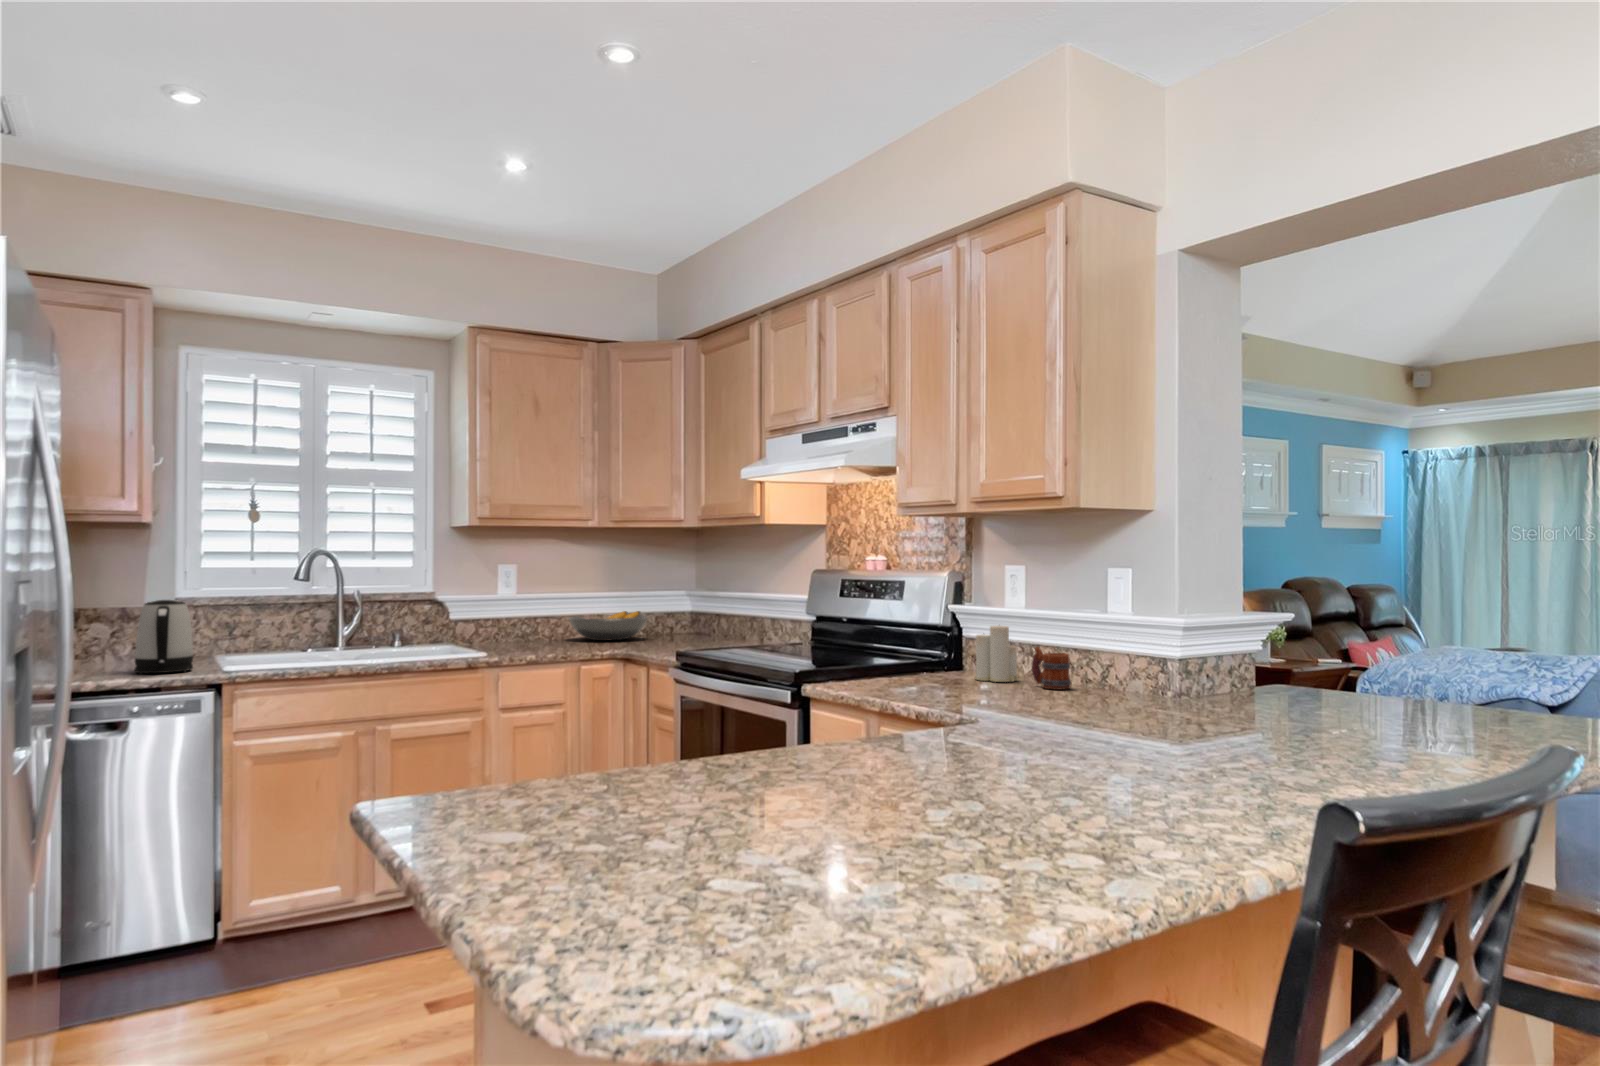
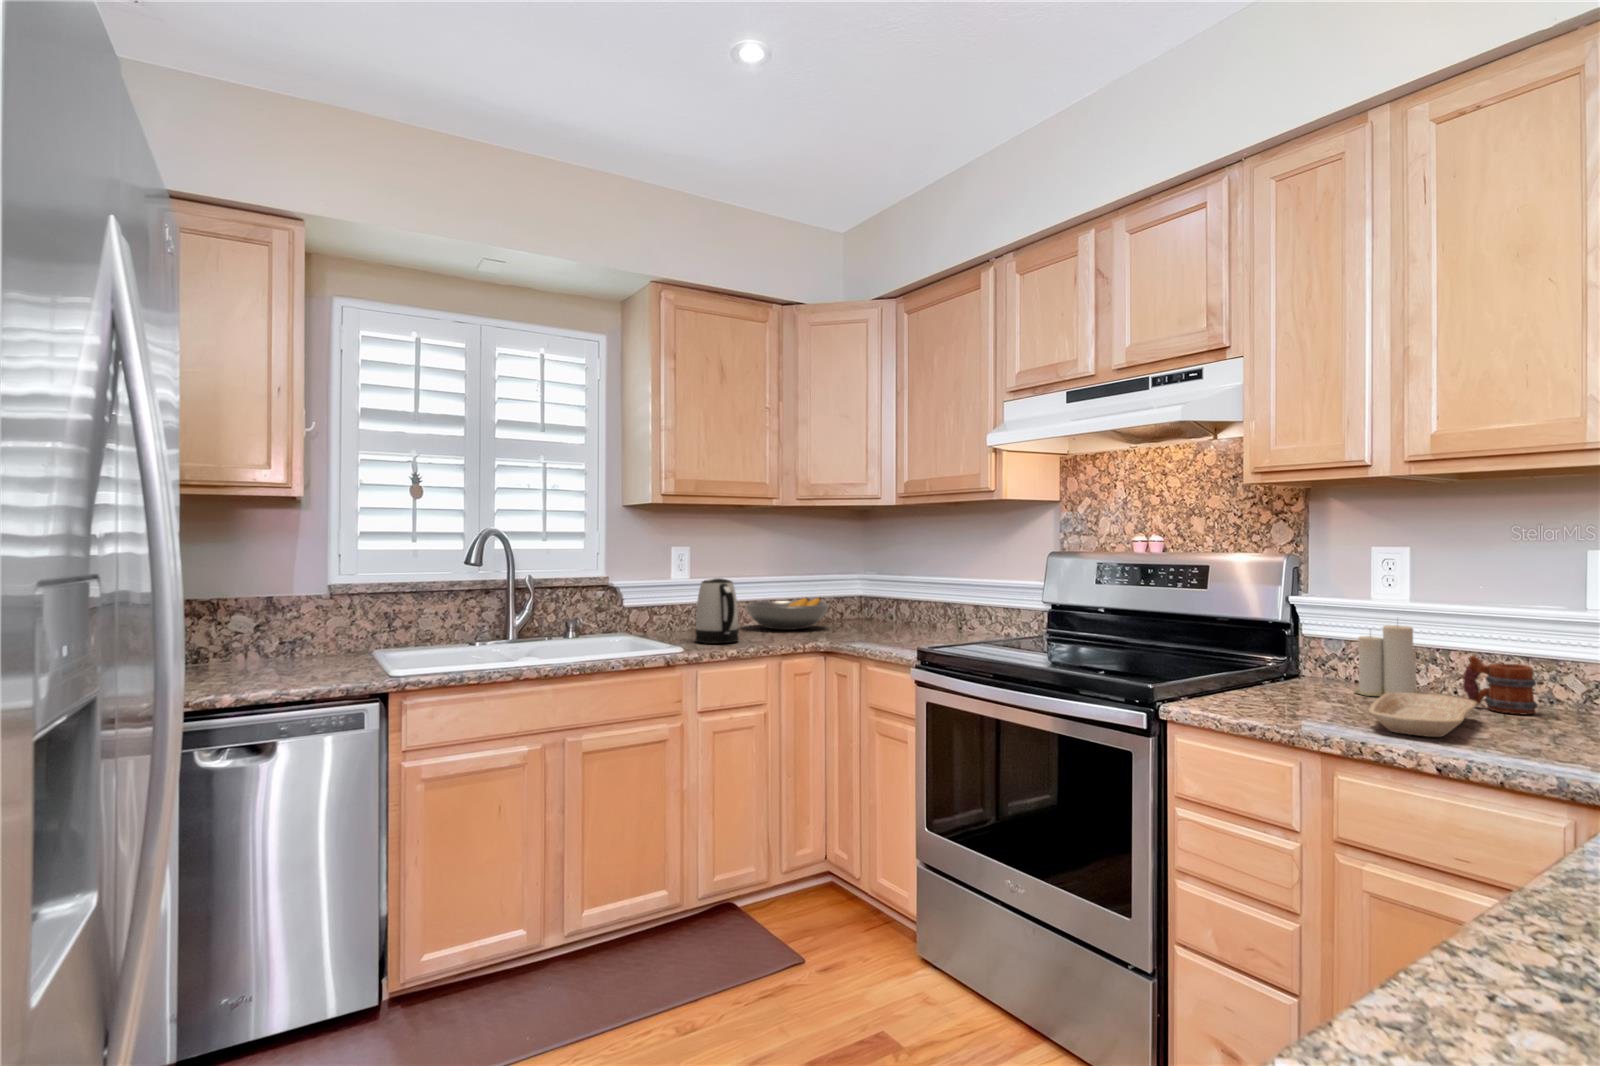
kettle: present [134,600,193,674] -> present [695,578,739,643]
tray: none [911,675,1010,700] -> present [1369,693,1477,737]

